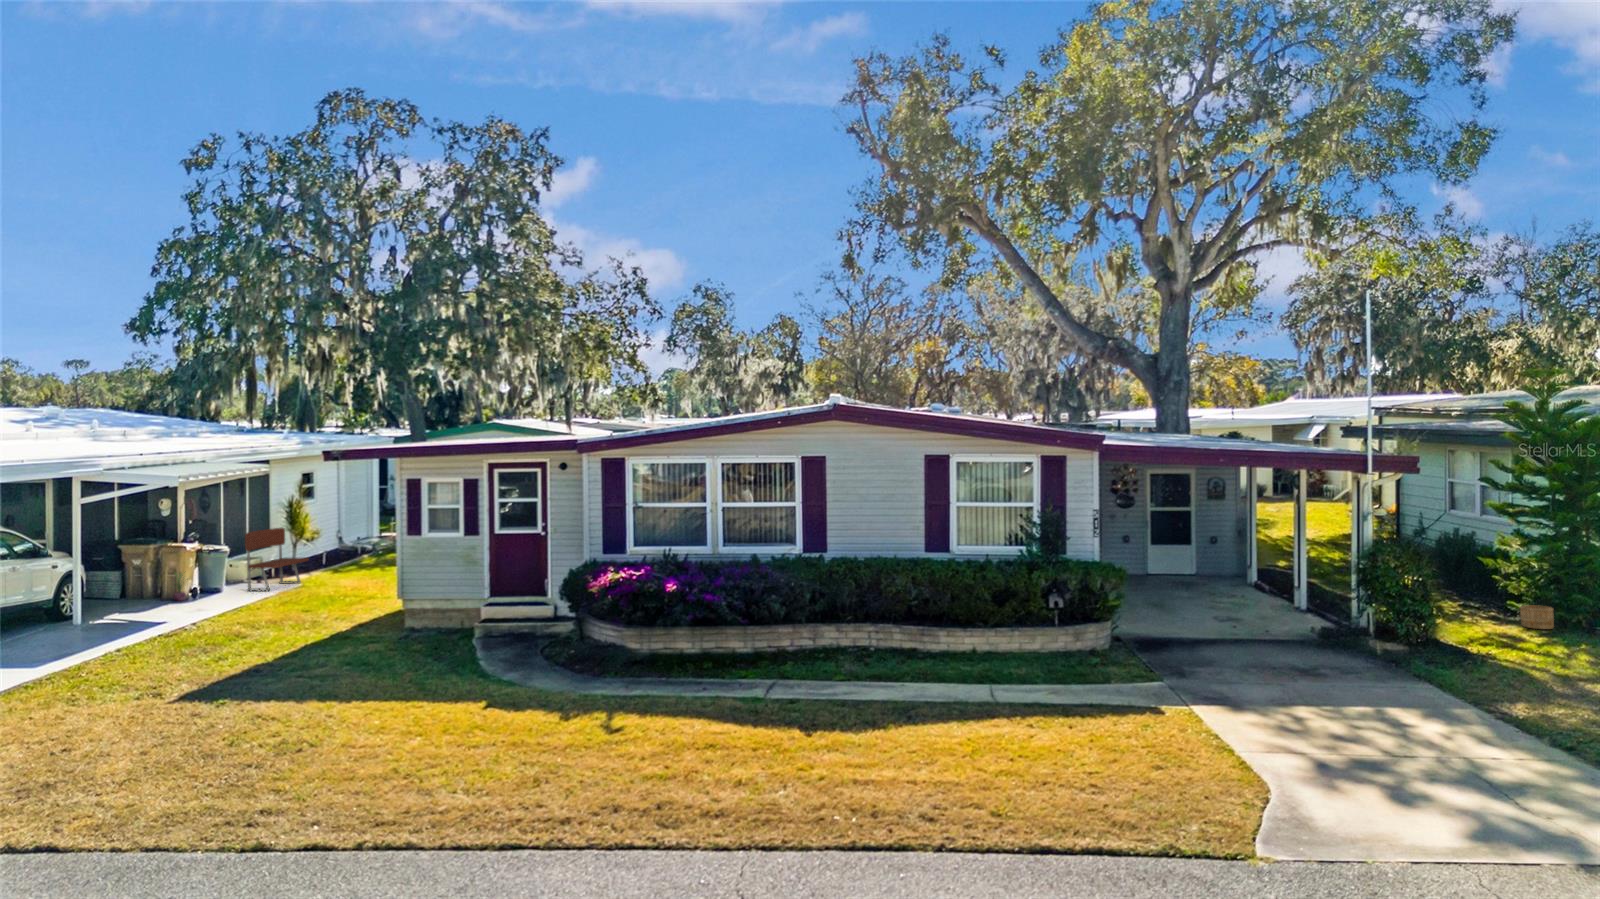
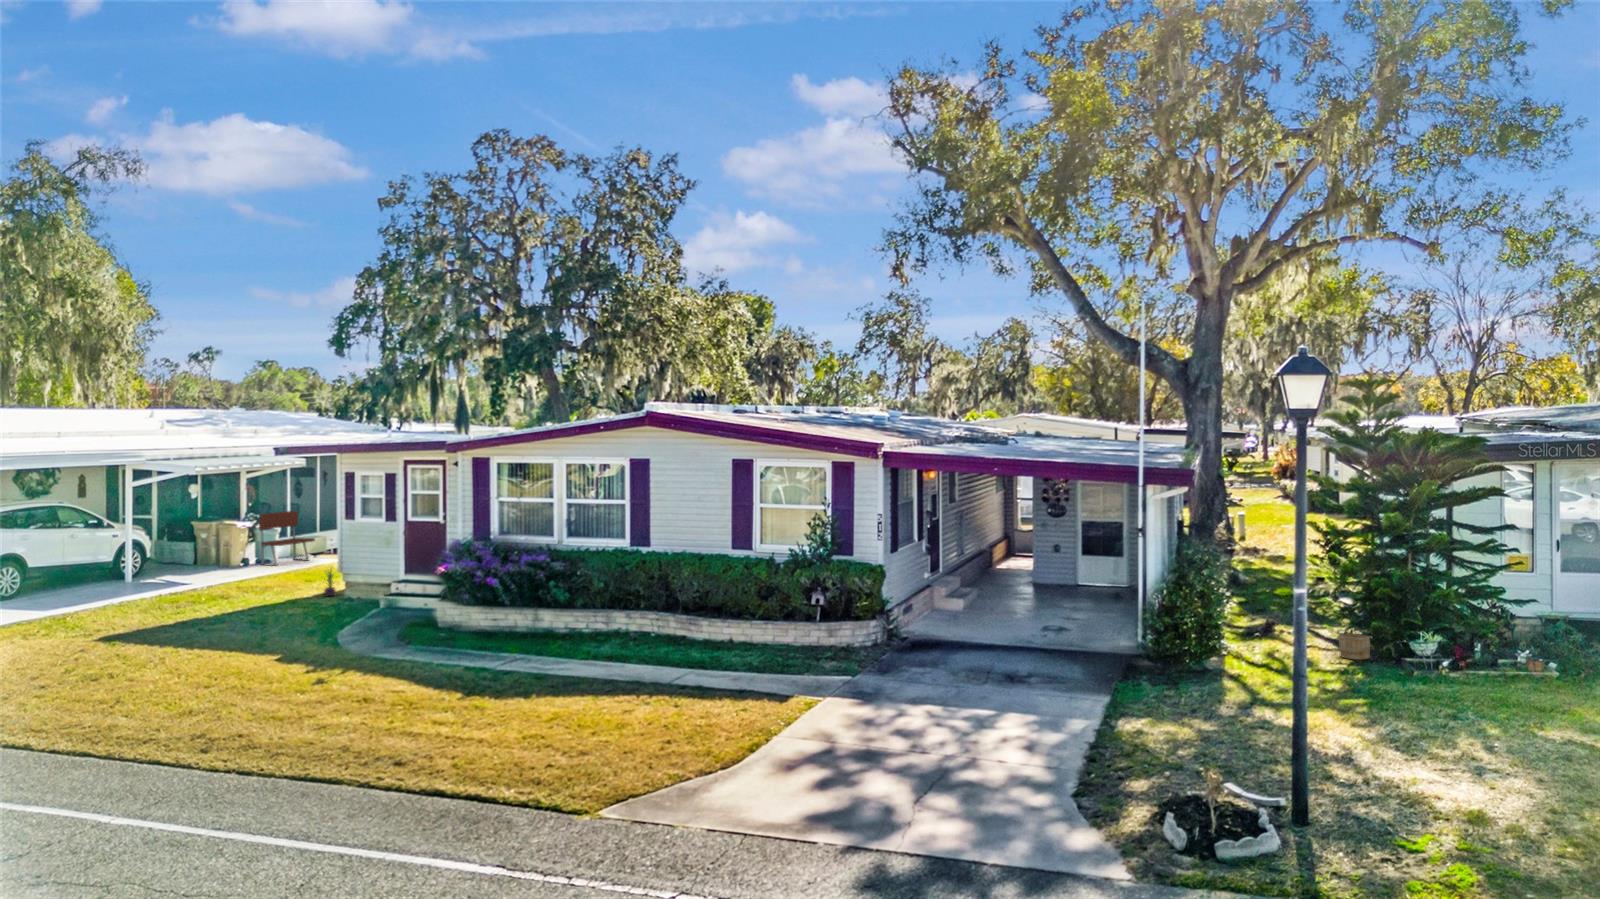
decorative plant: present [171,574,186,601] -> present [324,567,335,596]

